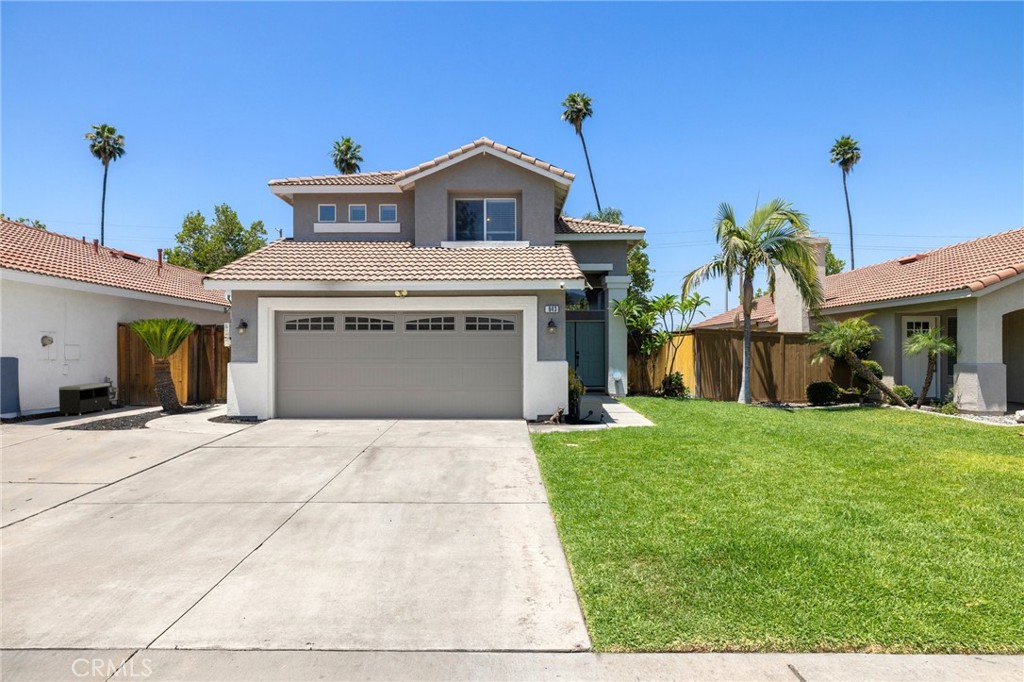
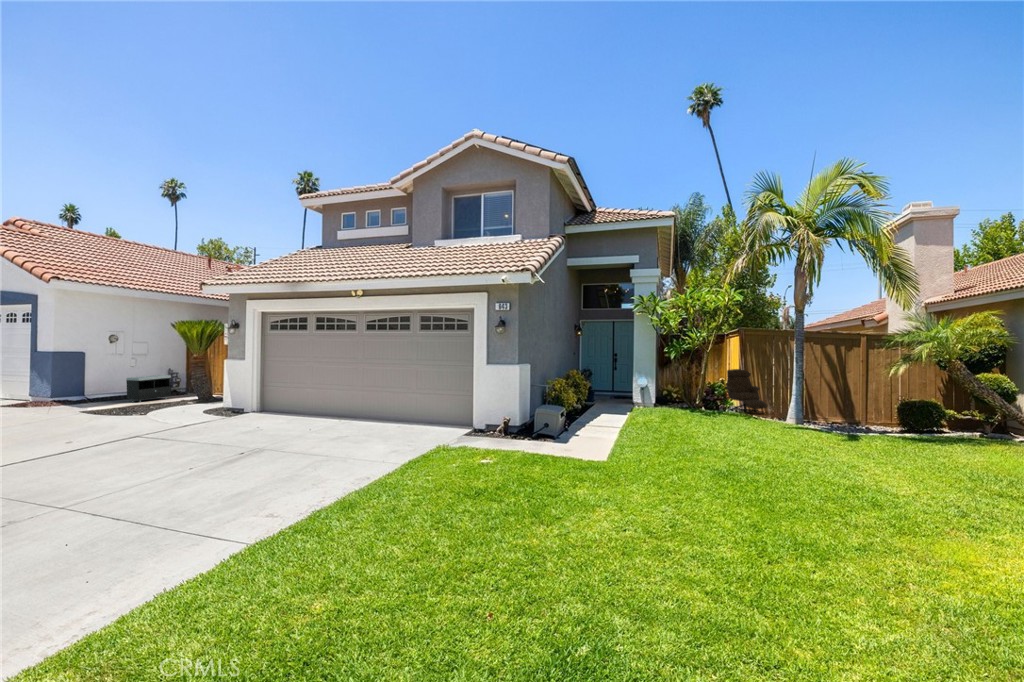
lounge chair: none [688,362,724,398] -> present [725,369,767,414]

